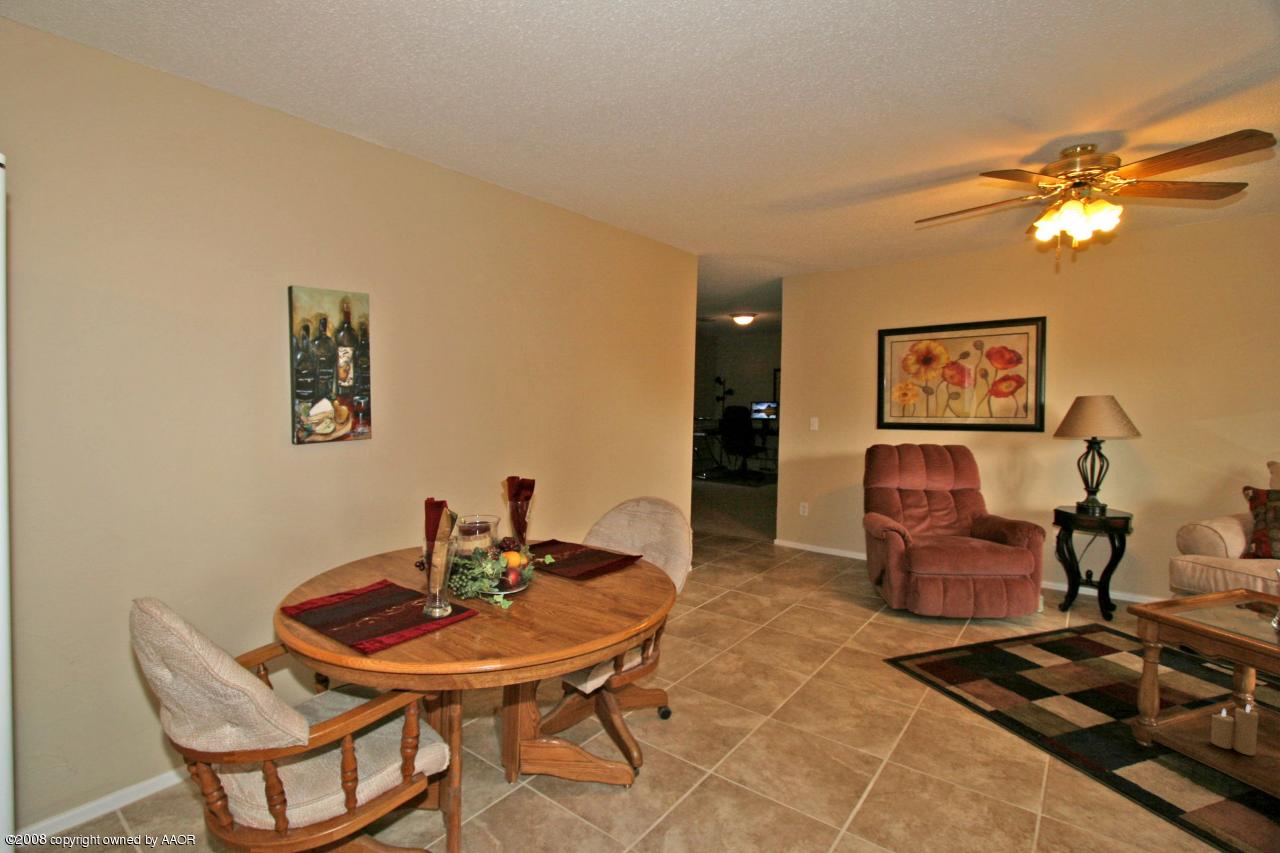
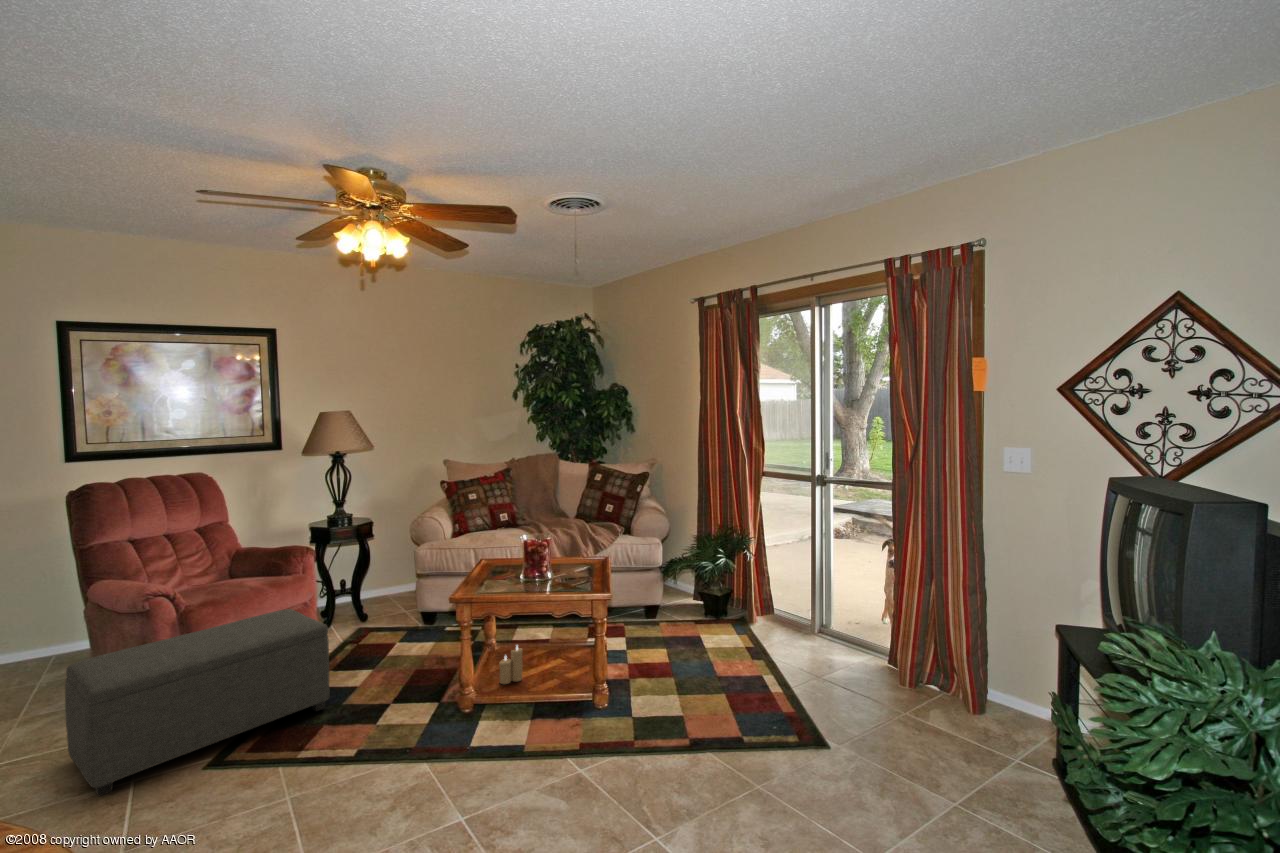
ottoman: none [821,554,1005,668] -> present [65,609,330,797]

